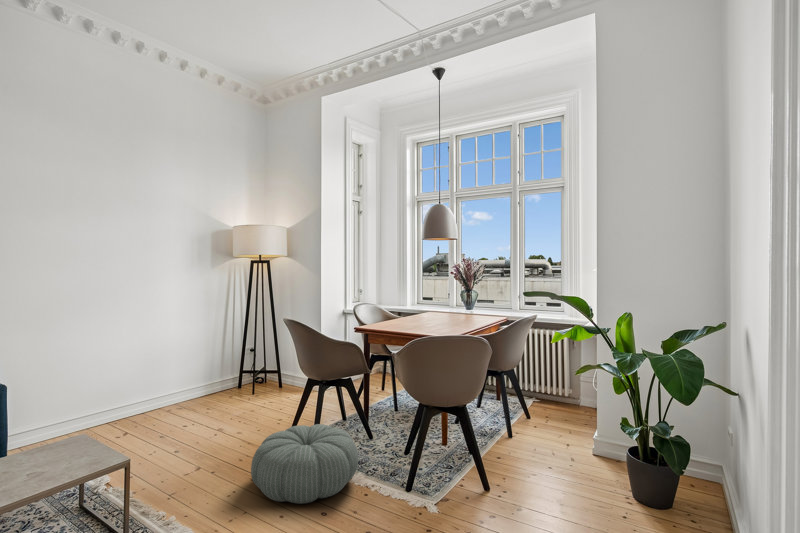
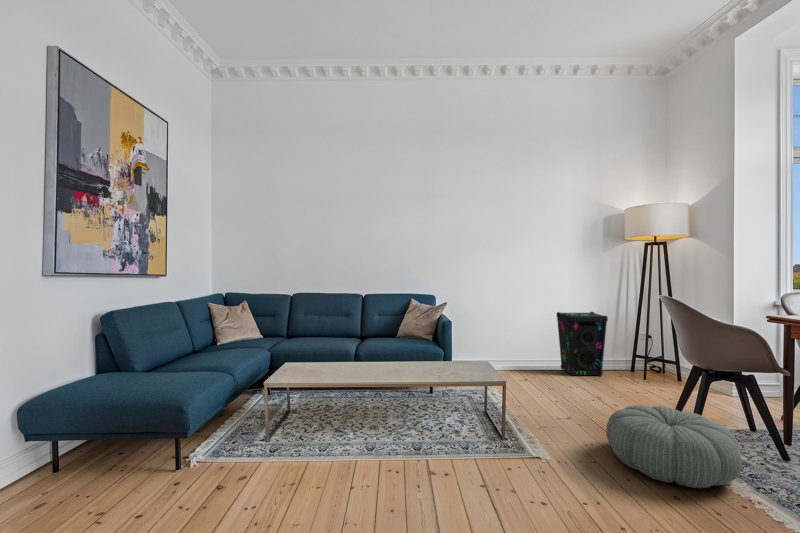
speaker: none [161,334,221,412] -> present [557,312,608,376]

